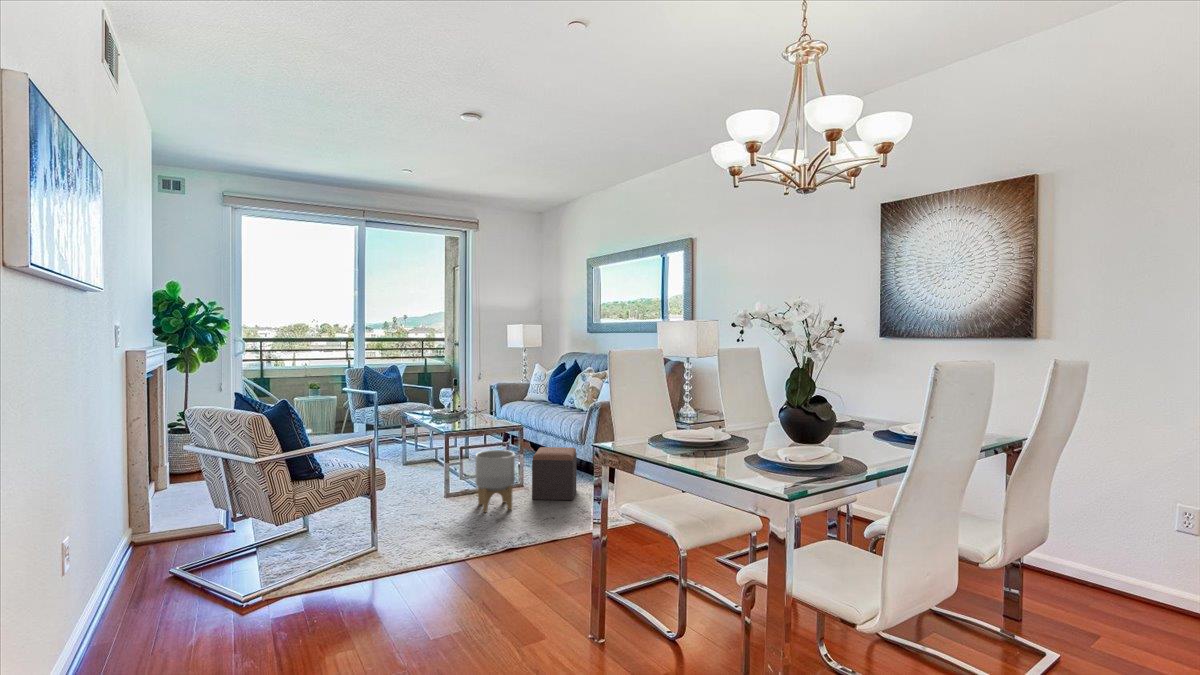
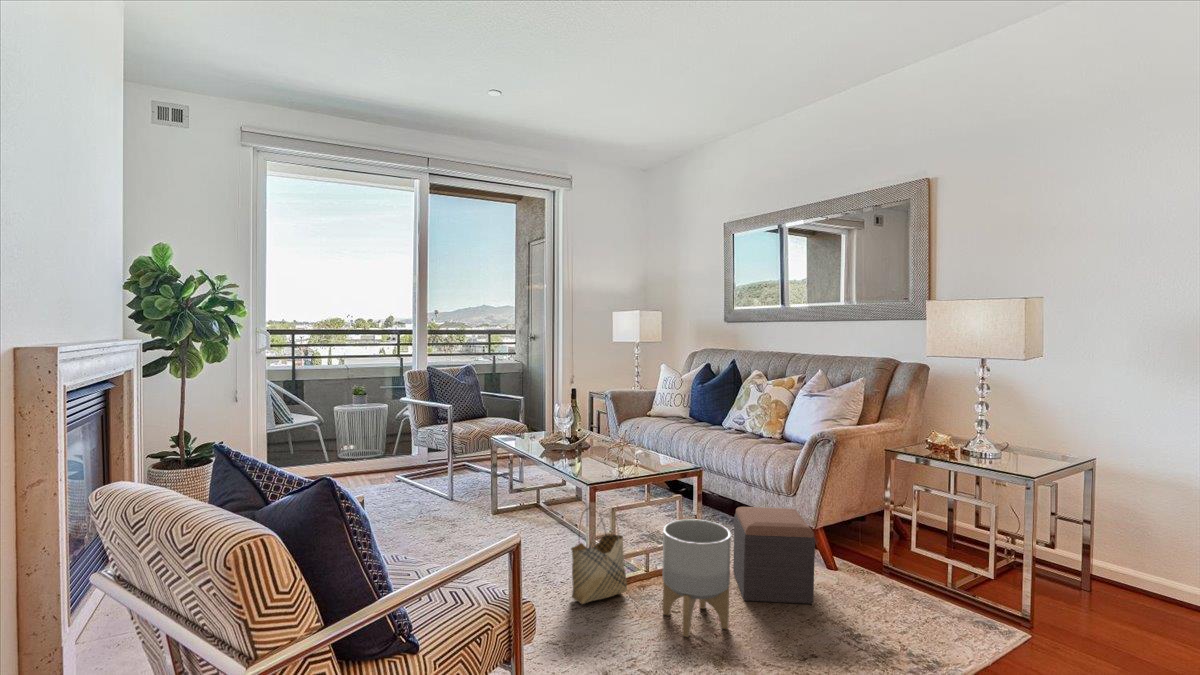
woven basket: none [426,446,463,501] -> present [571,508,627,604]

